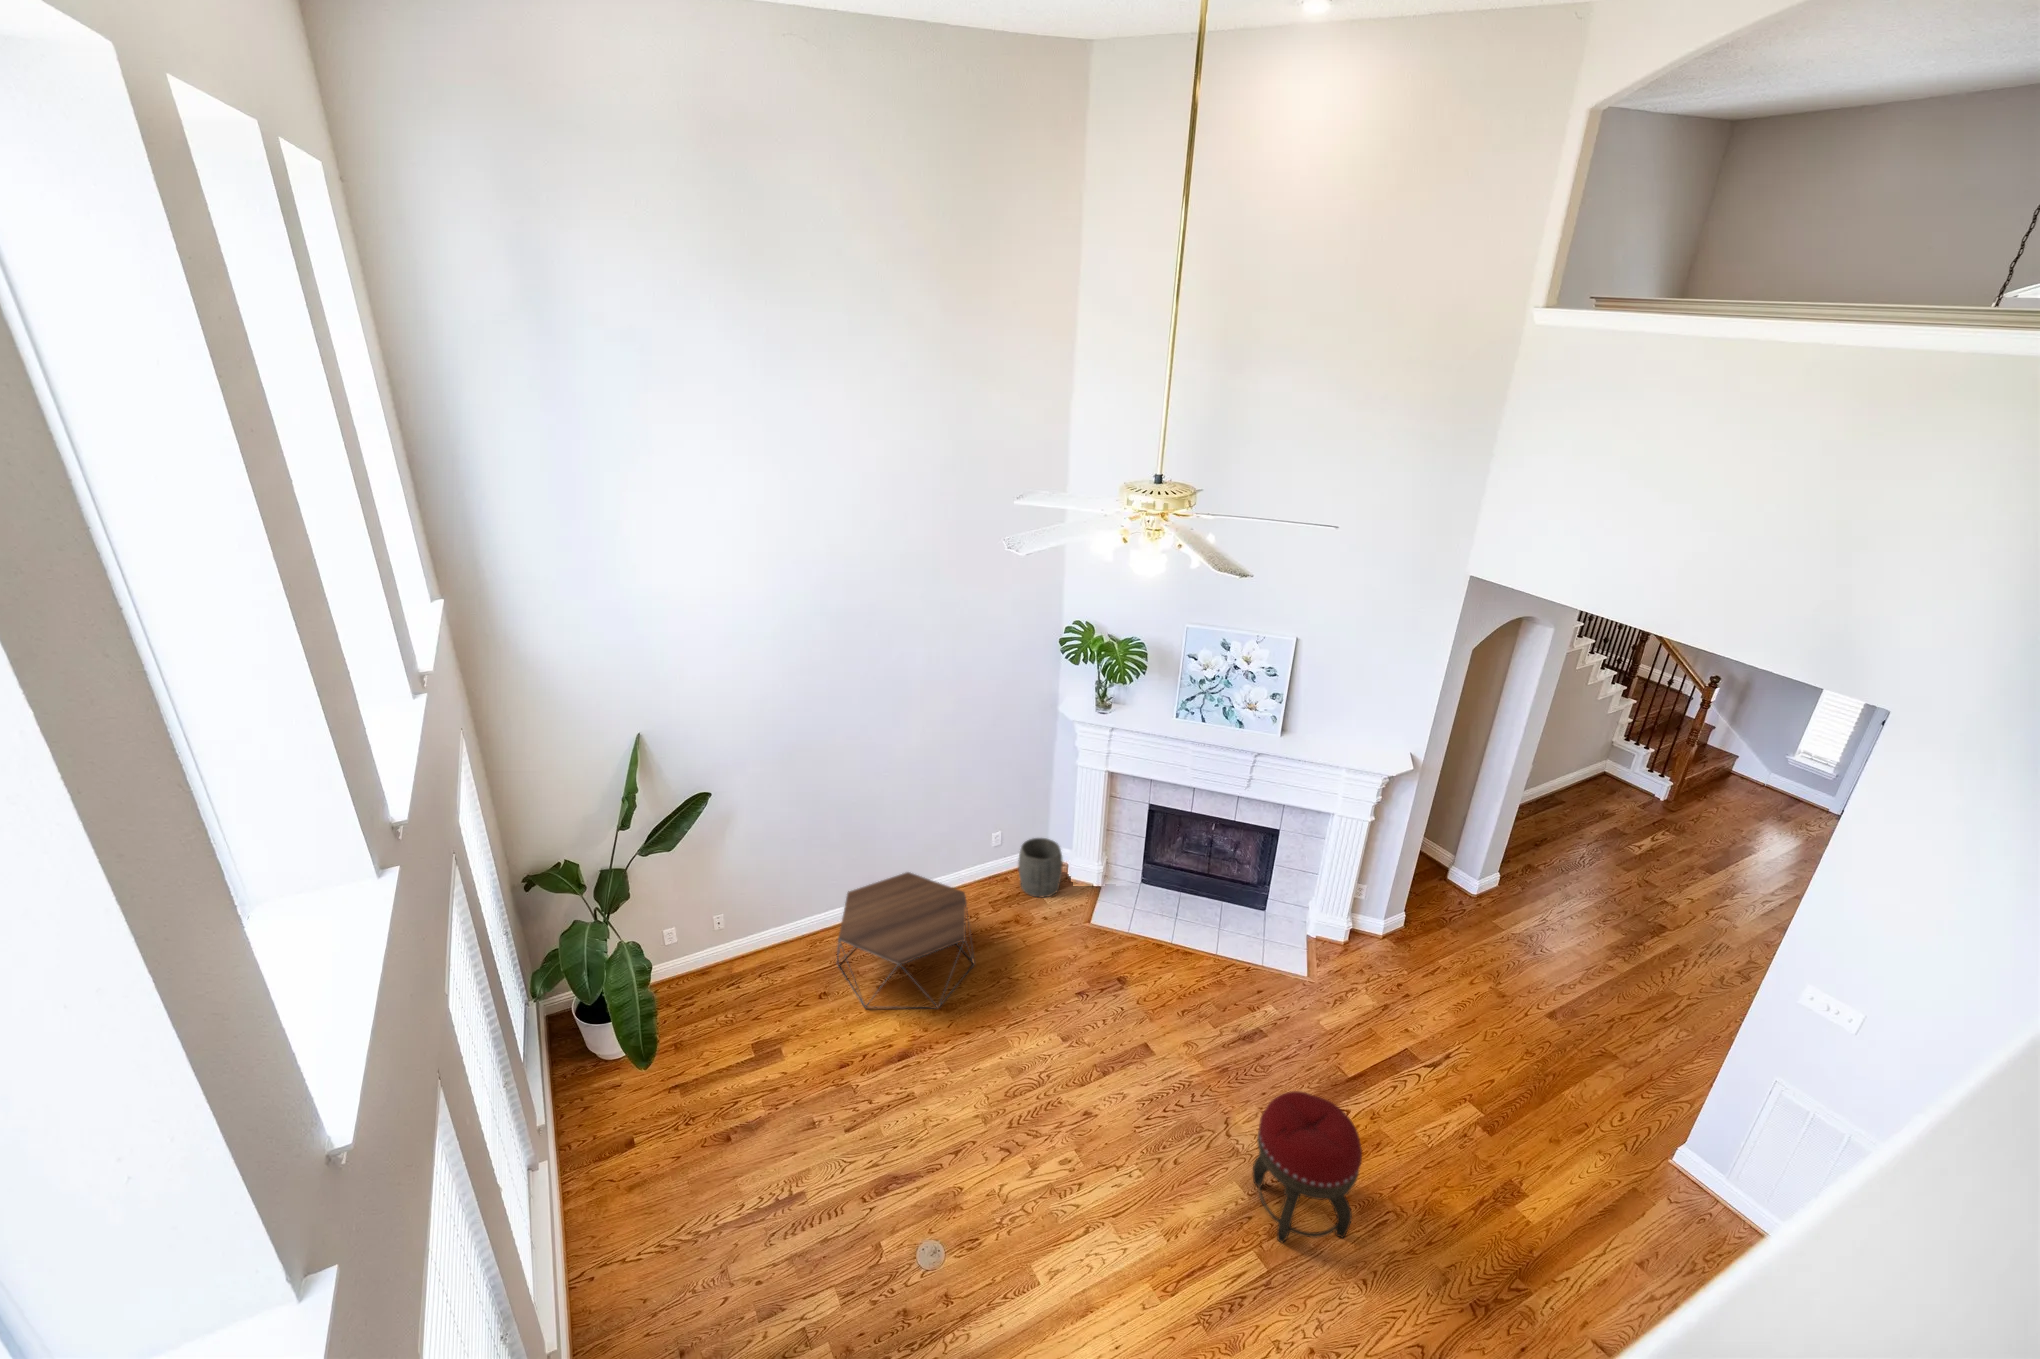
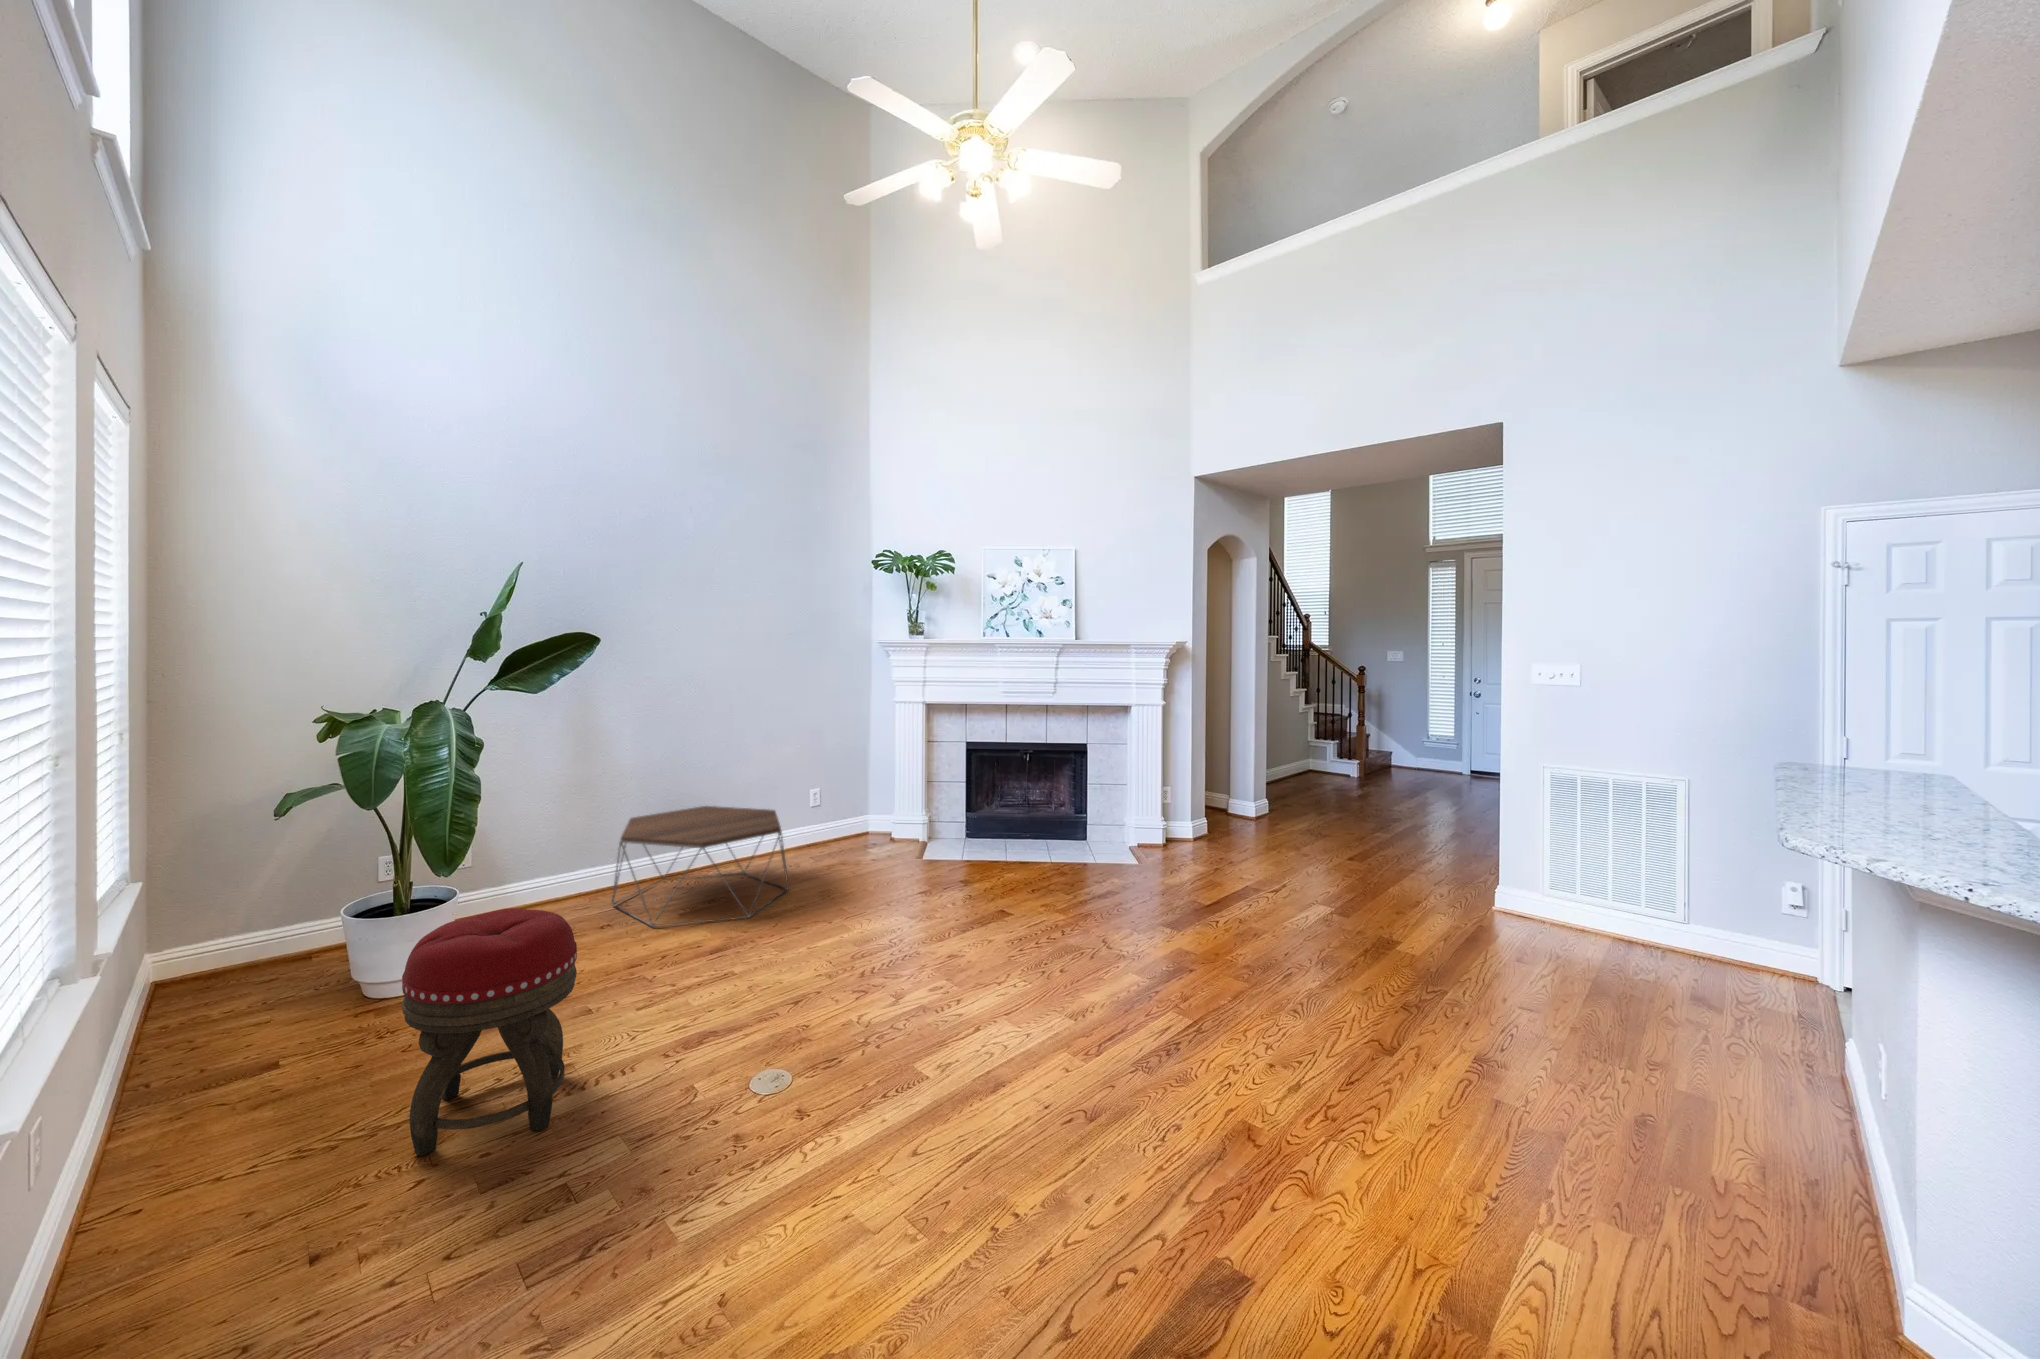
woven basket: present [1018,838,1063,898] -> none [828,794,877,851]
footstool: present [1253,1091,1362,1243] -> present [402,908,577,1156]

